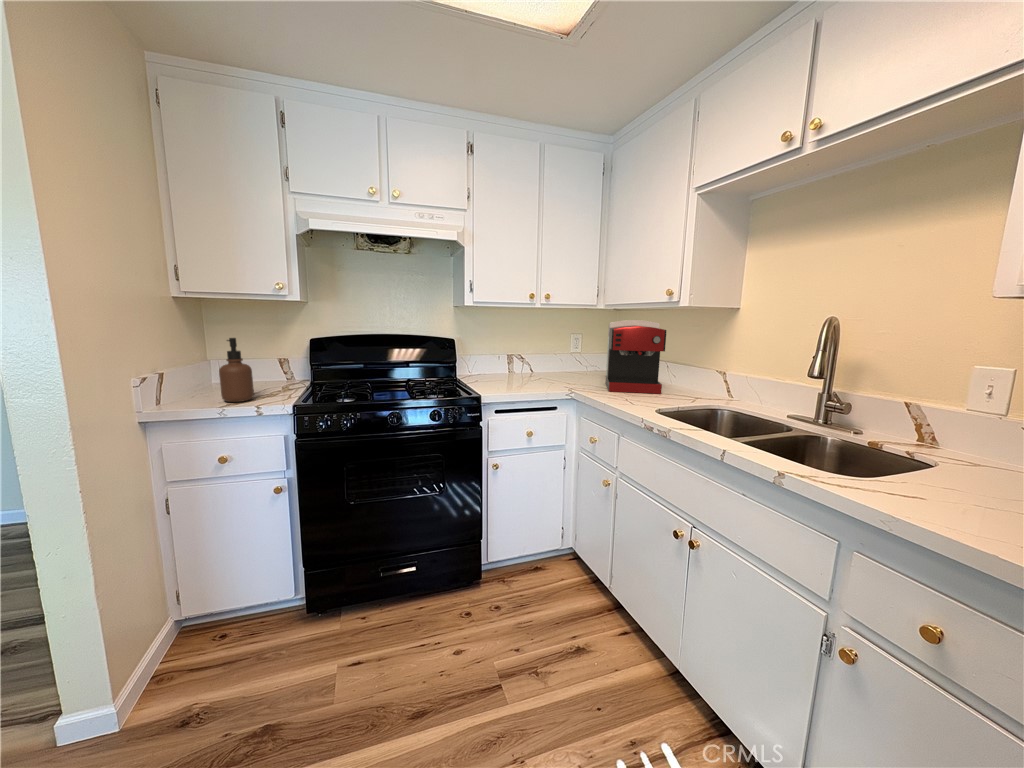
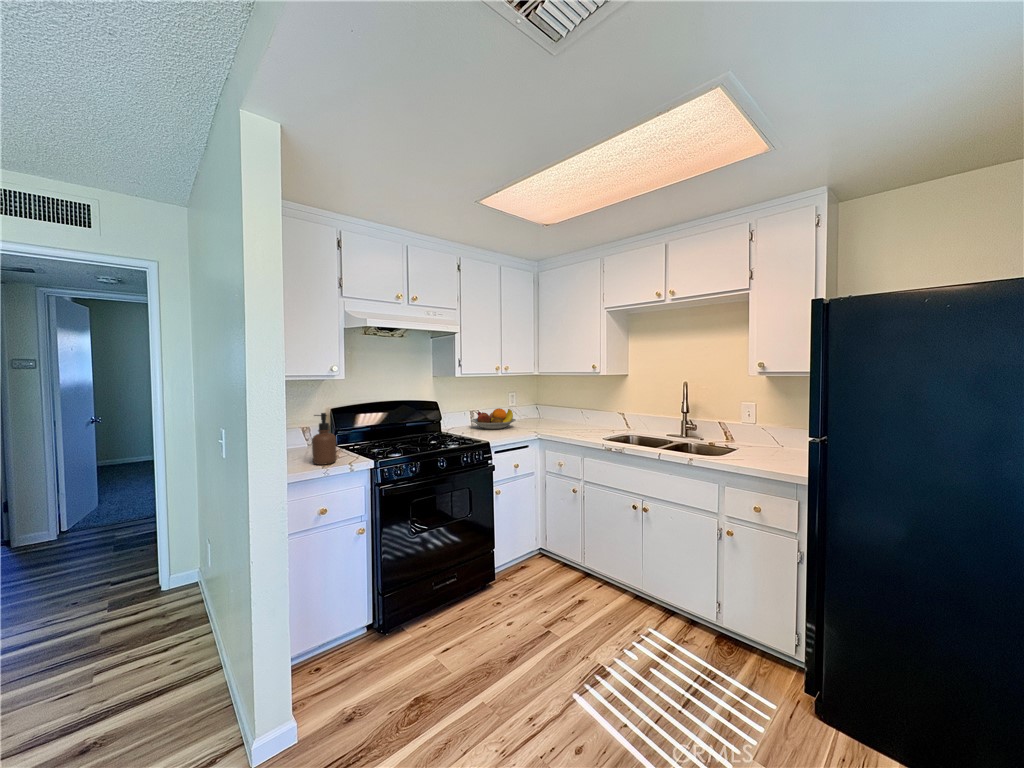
coffee maker: present [606,320,666,394] -> none [548,383,592,432]
fruit bowl: none [500,353,560,380] -> present [471,408,516,429]

